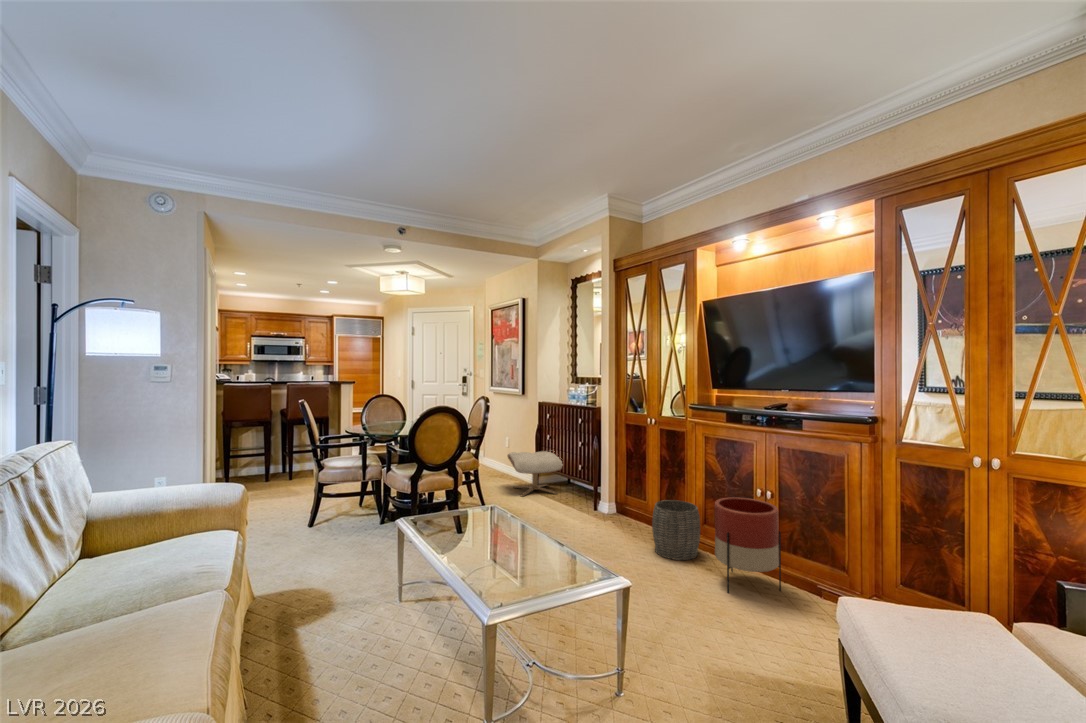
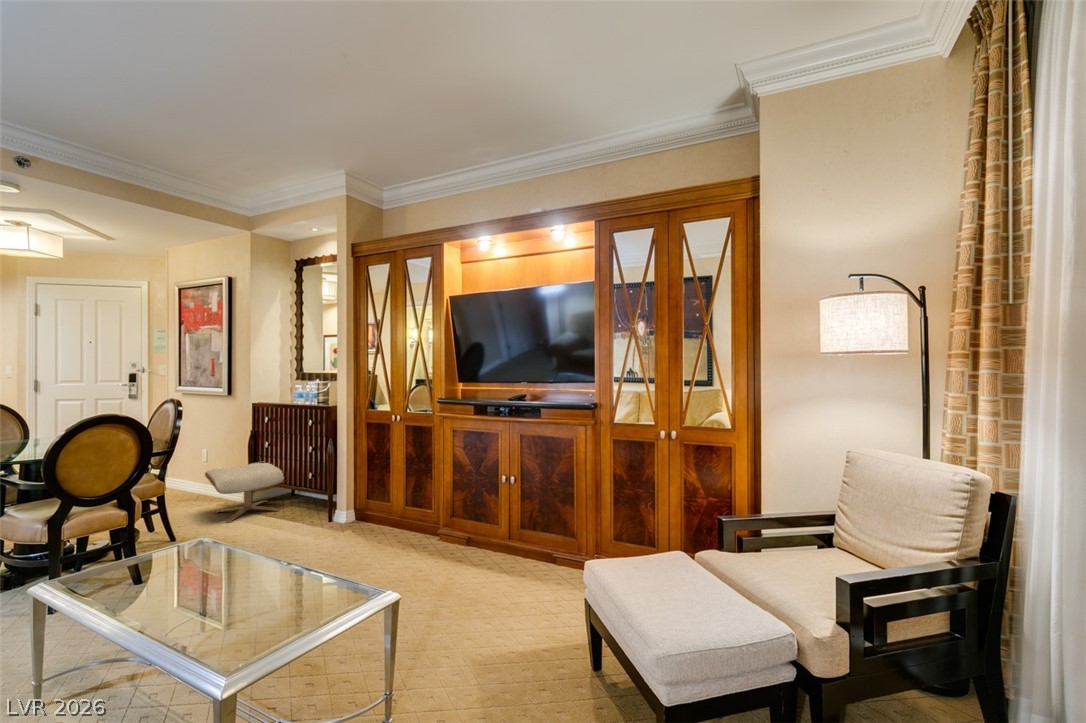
planter: present [715,497,781,593] -> none [466,486,524,585]
woven basket: present [652,500,700,560] -> none [400,498,449,562]

